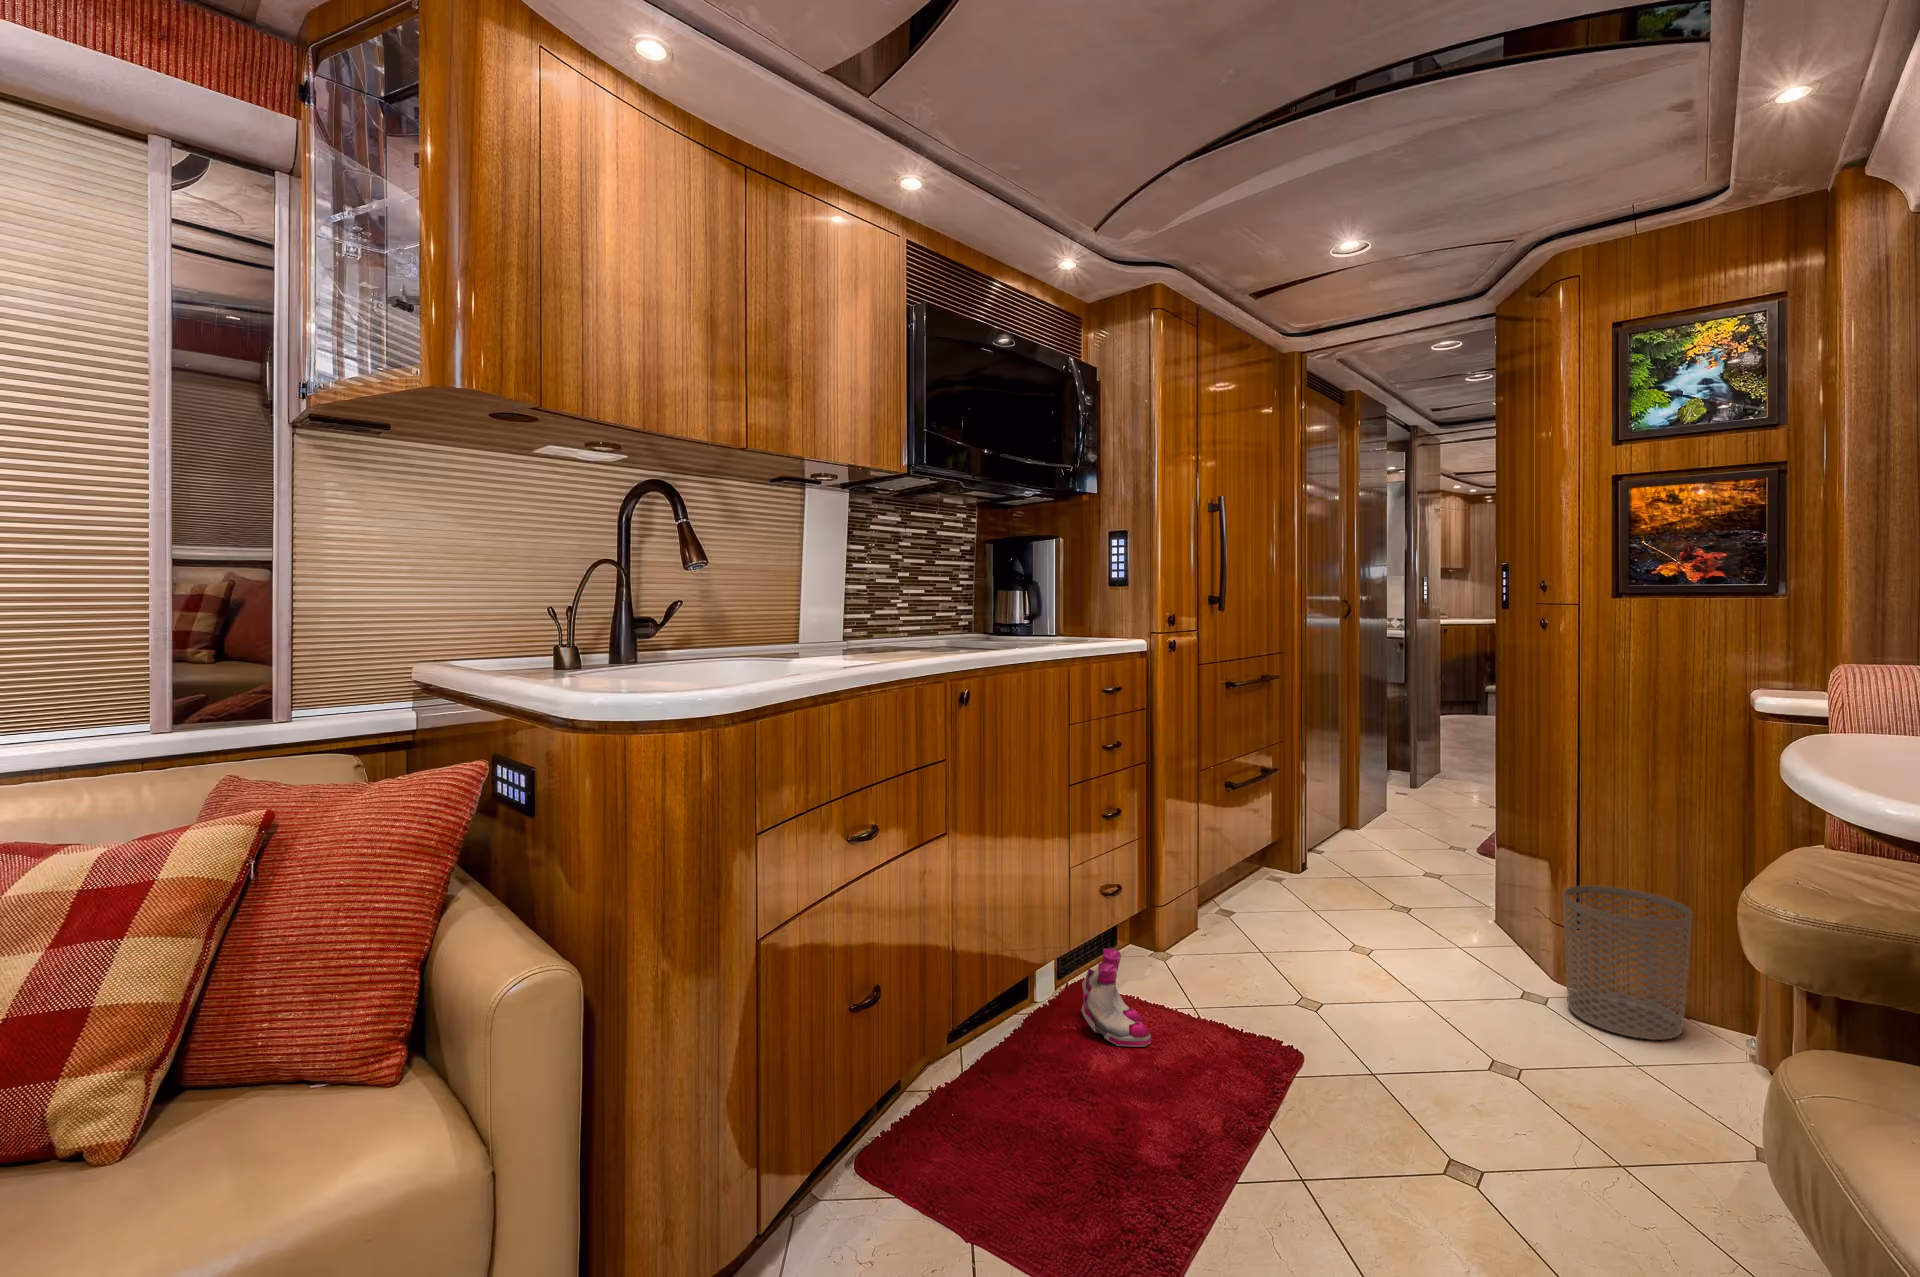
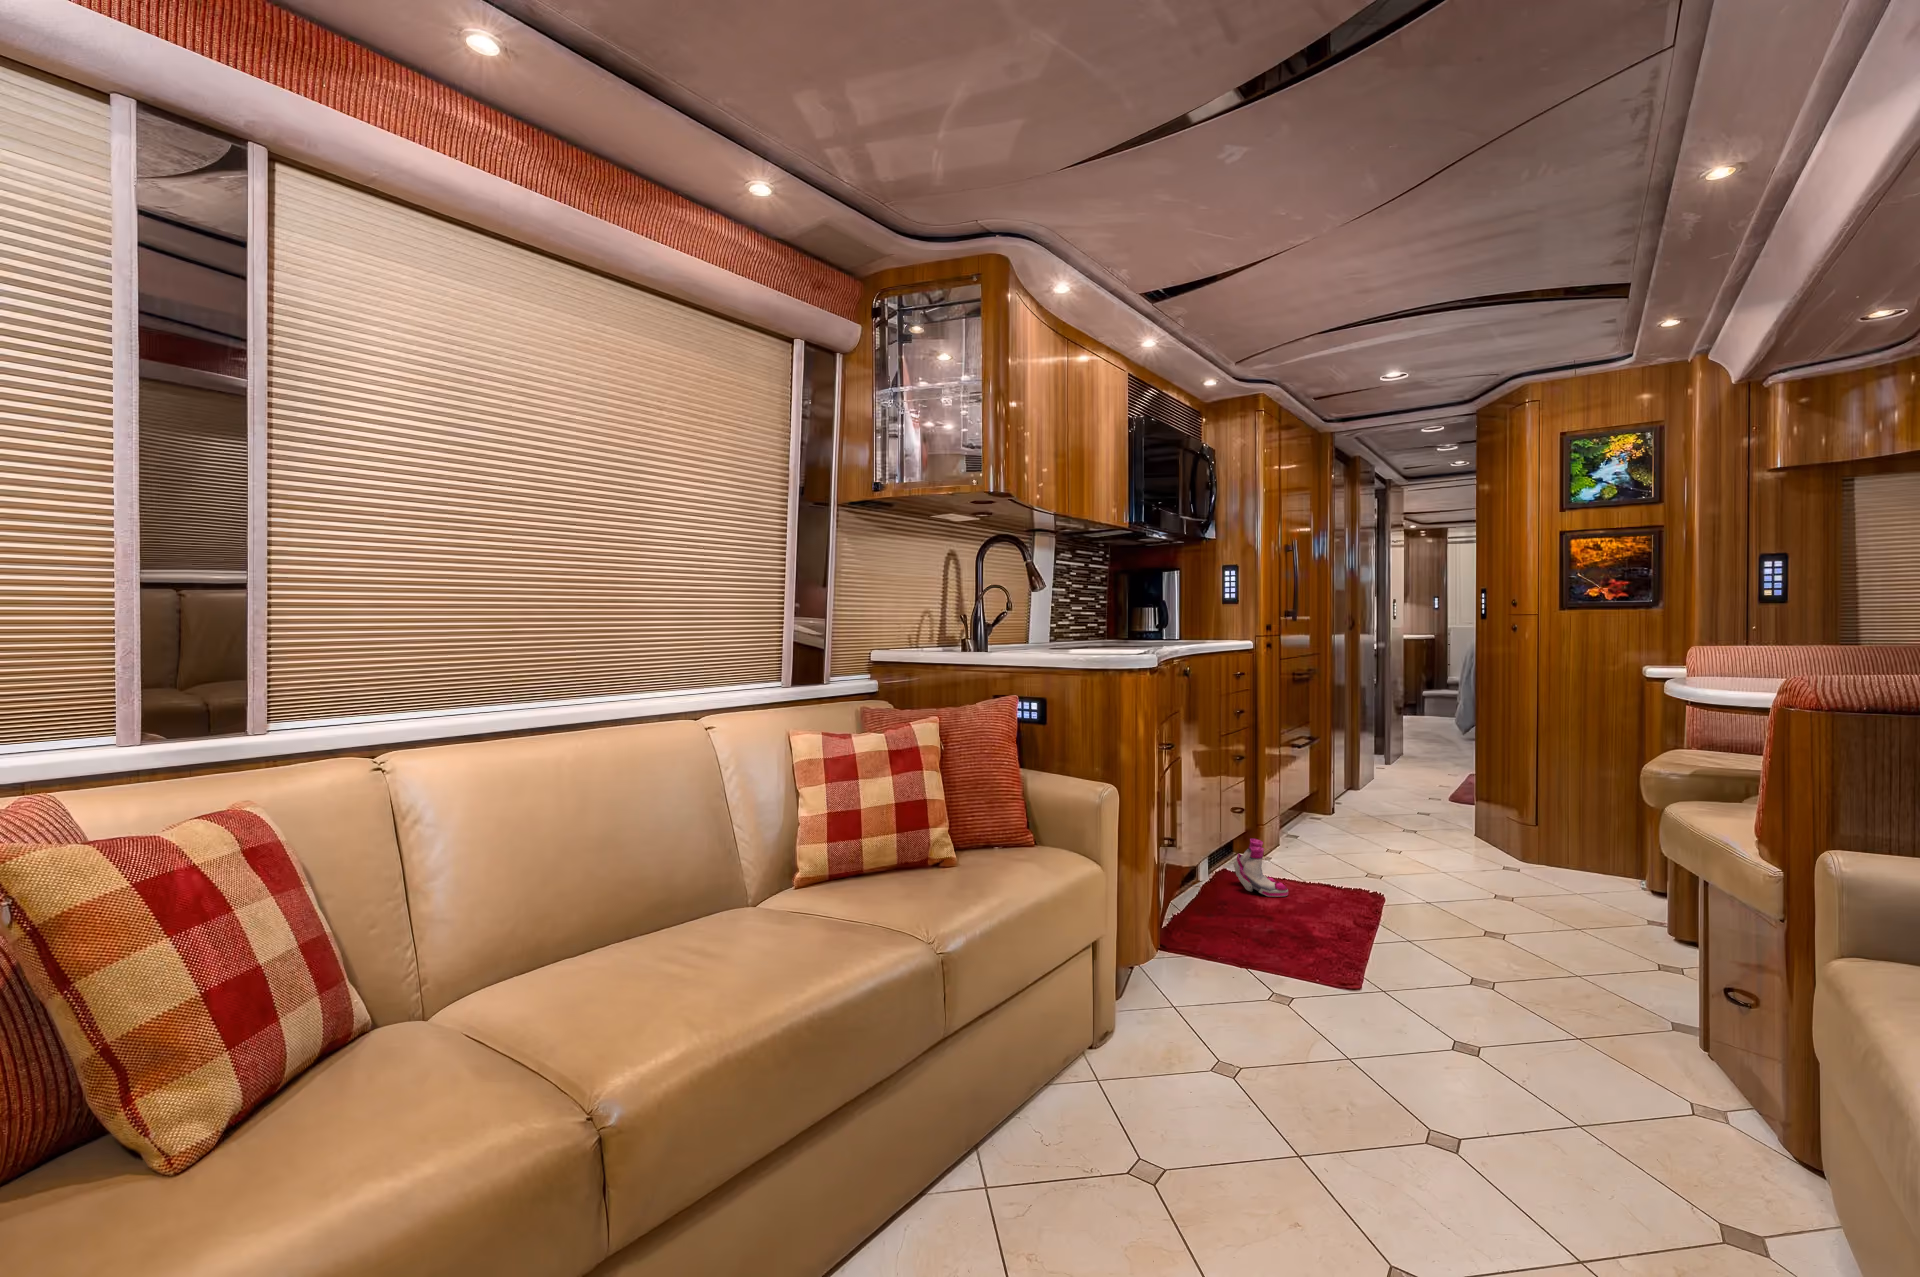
waste bin: present [1563,886,1692,1040] -> none [1533,796,1614,885]

